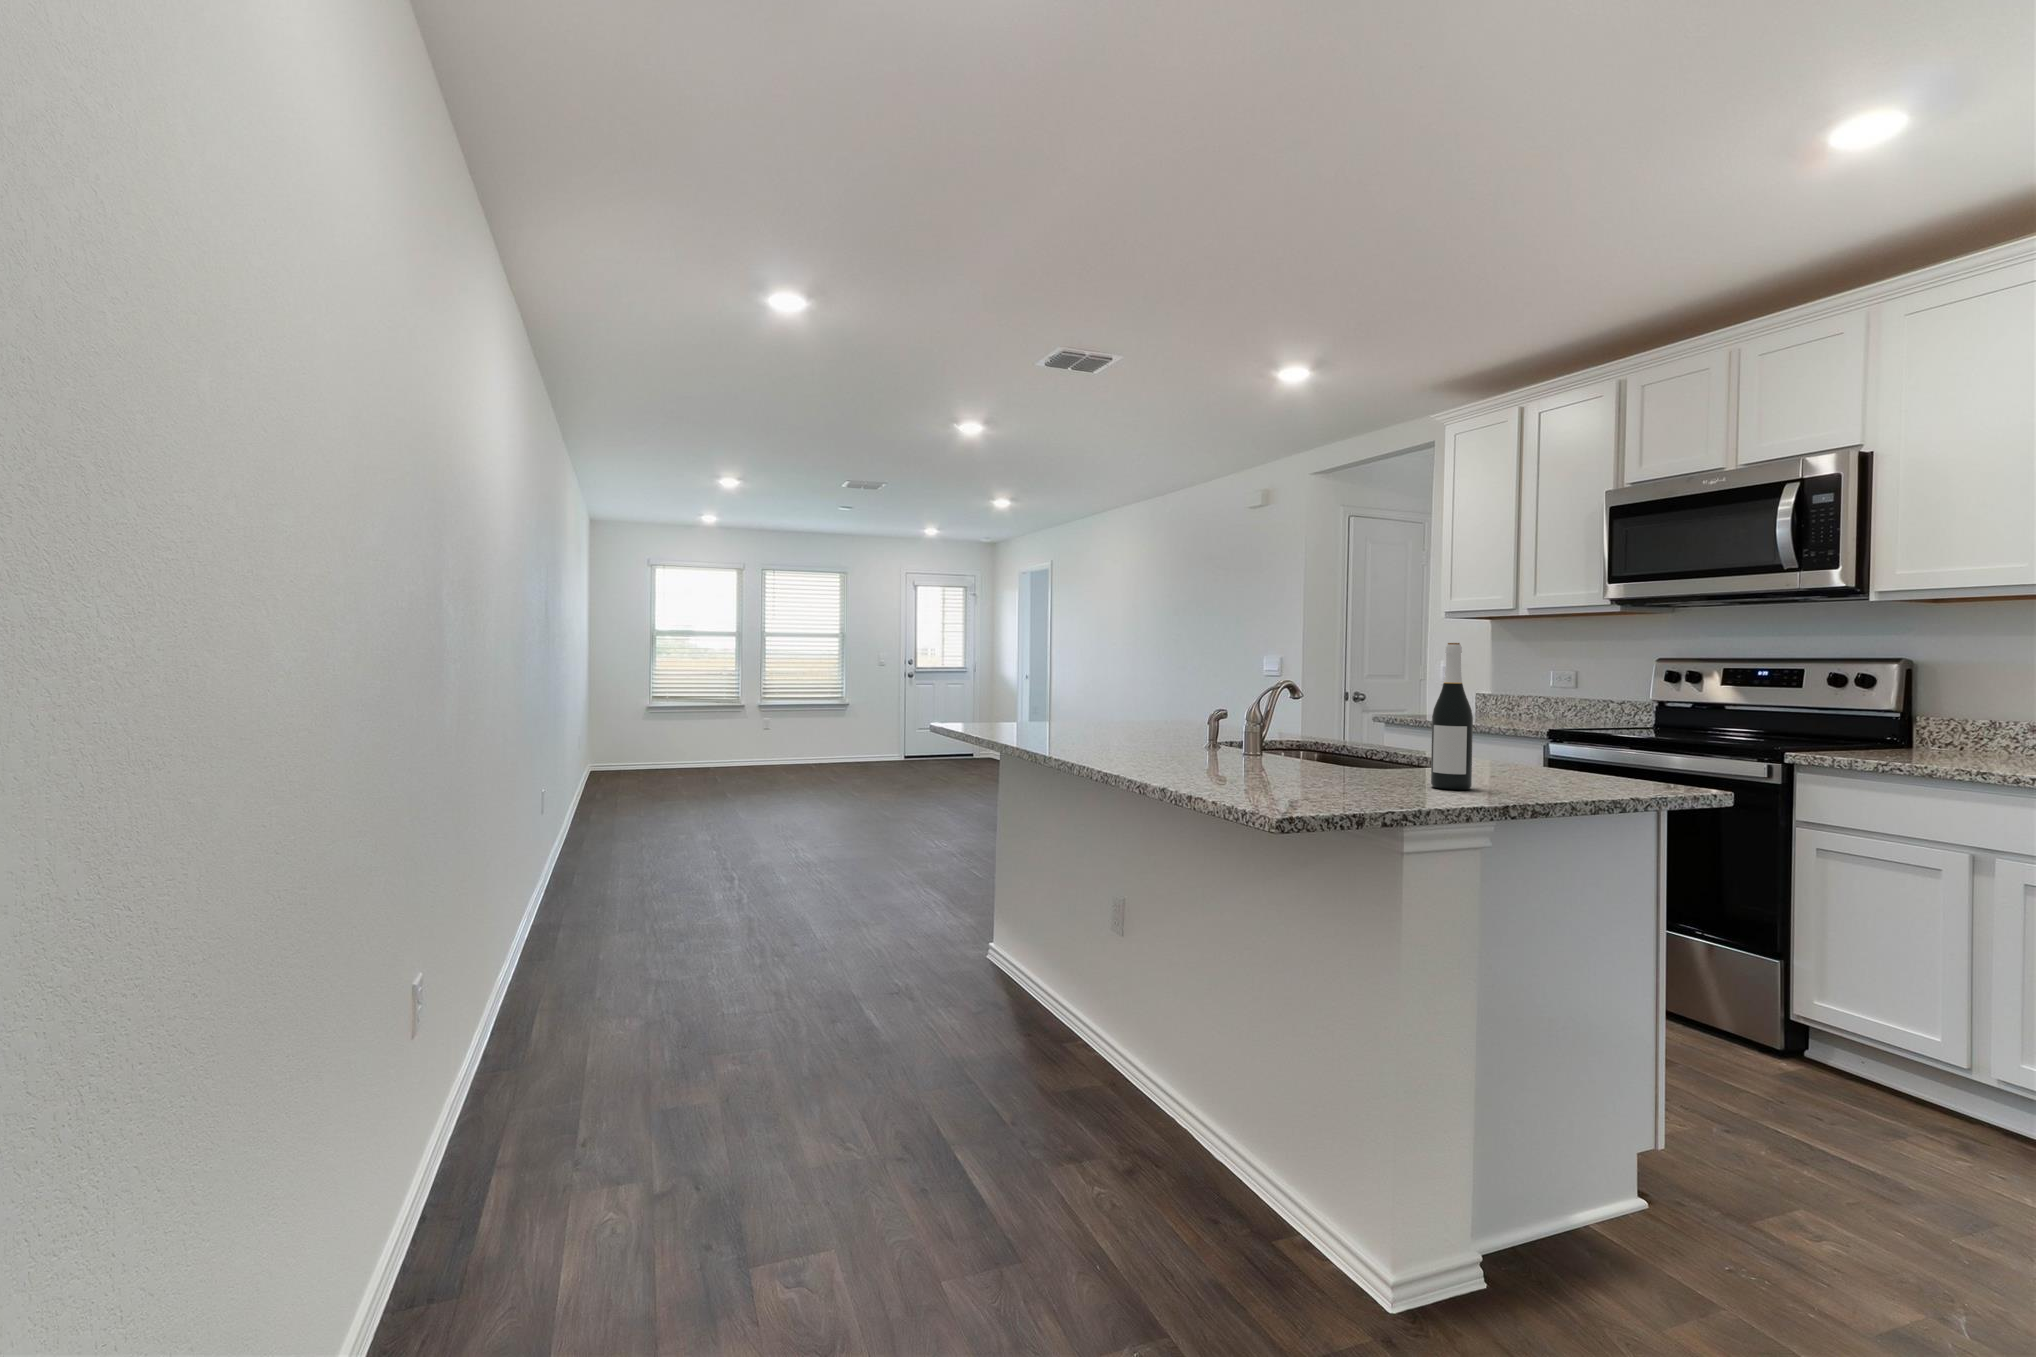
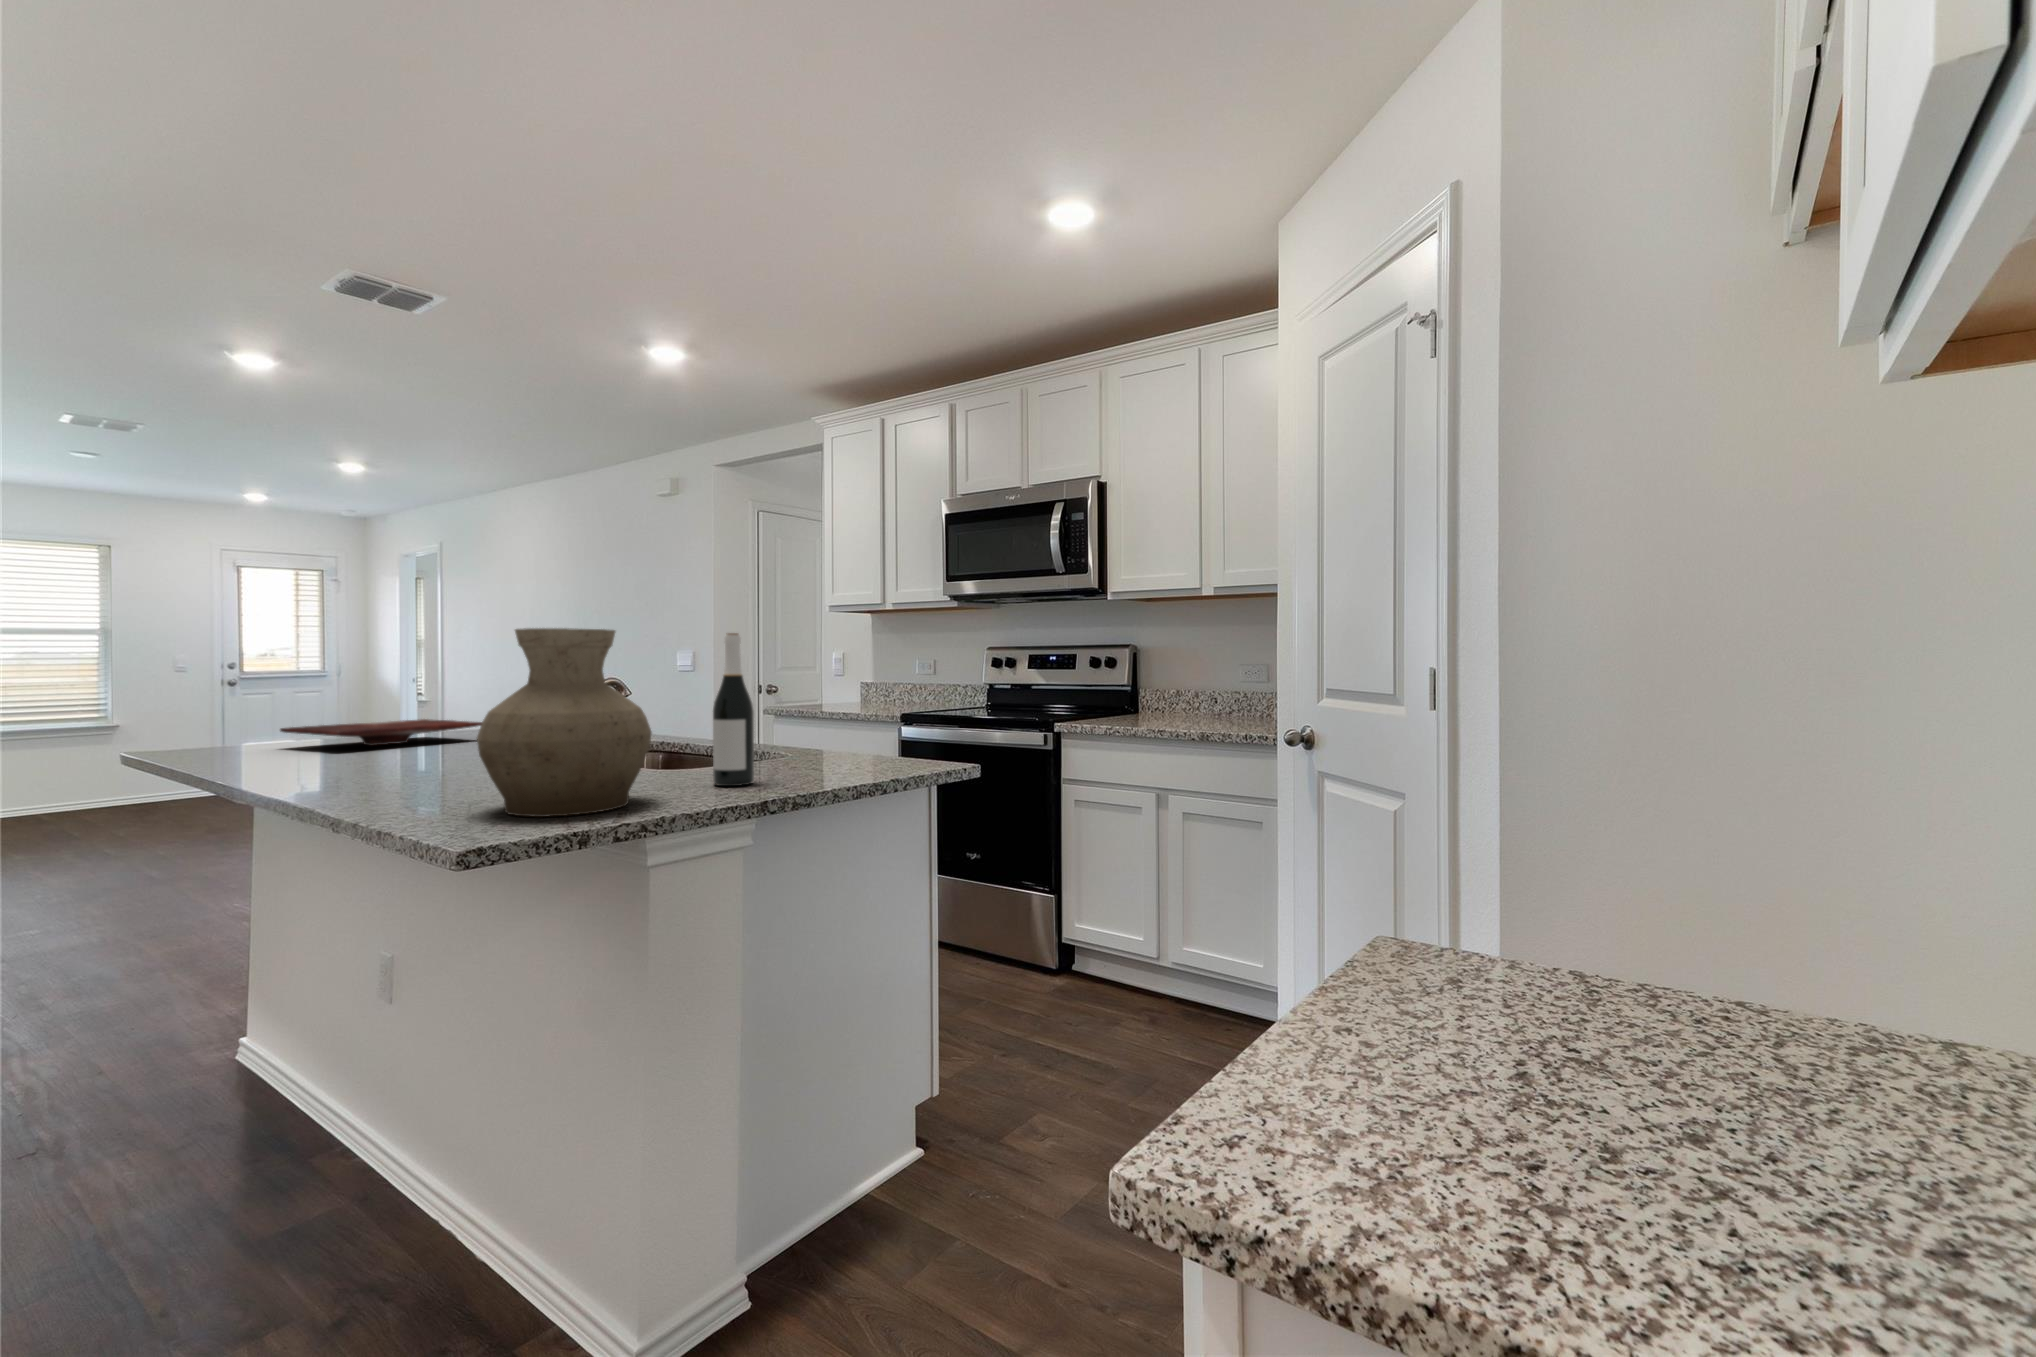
vase: none [1253,640,1394,801] -> present [477,628,652,817]
cutting board: none [1025,714,1163,733] -> present [280,719,482,746]

